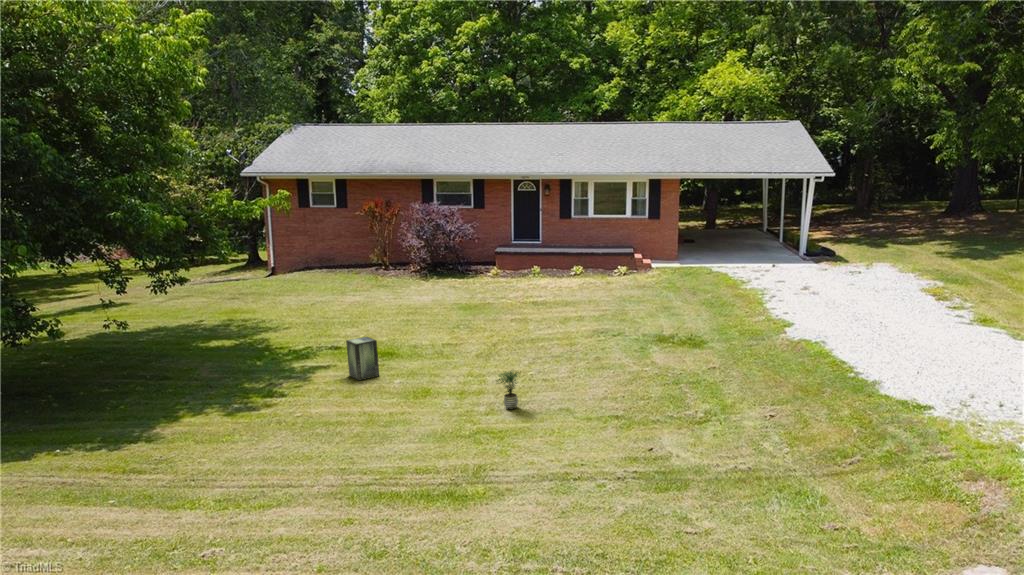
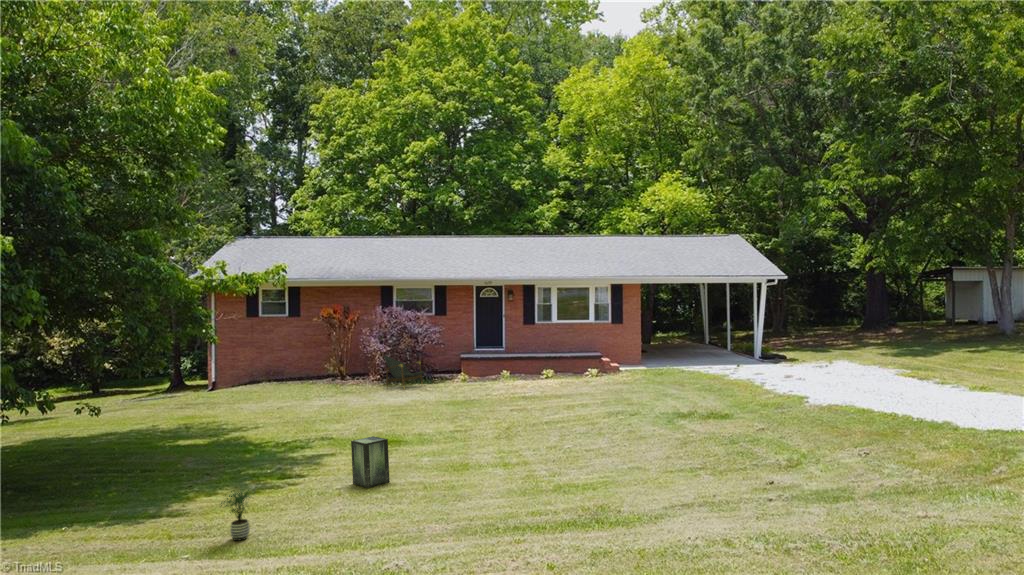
lounge chair: none [421,246,459,281] -> present [384,356,424,389]
potted plant: present [497,370,518,410] -> present [221,490,250,541]

